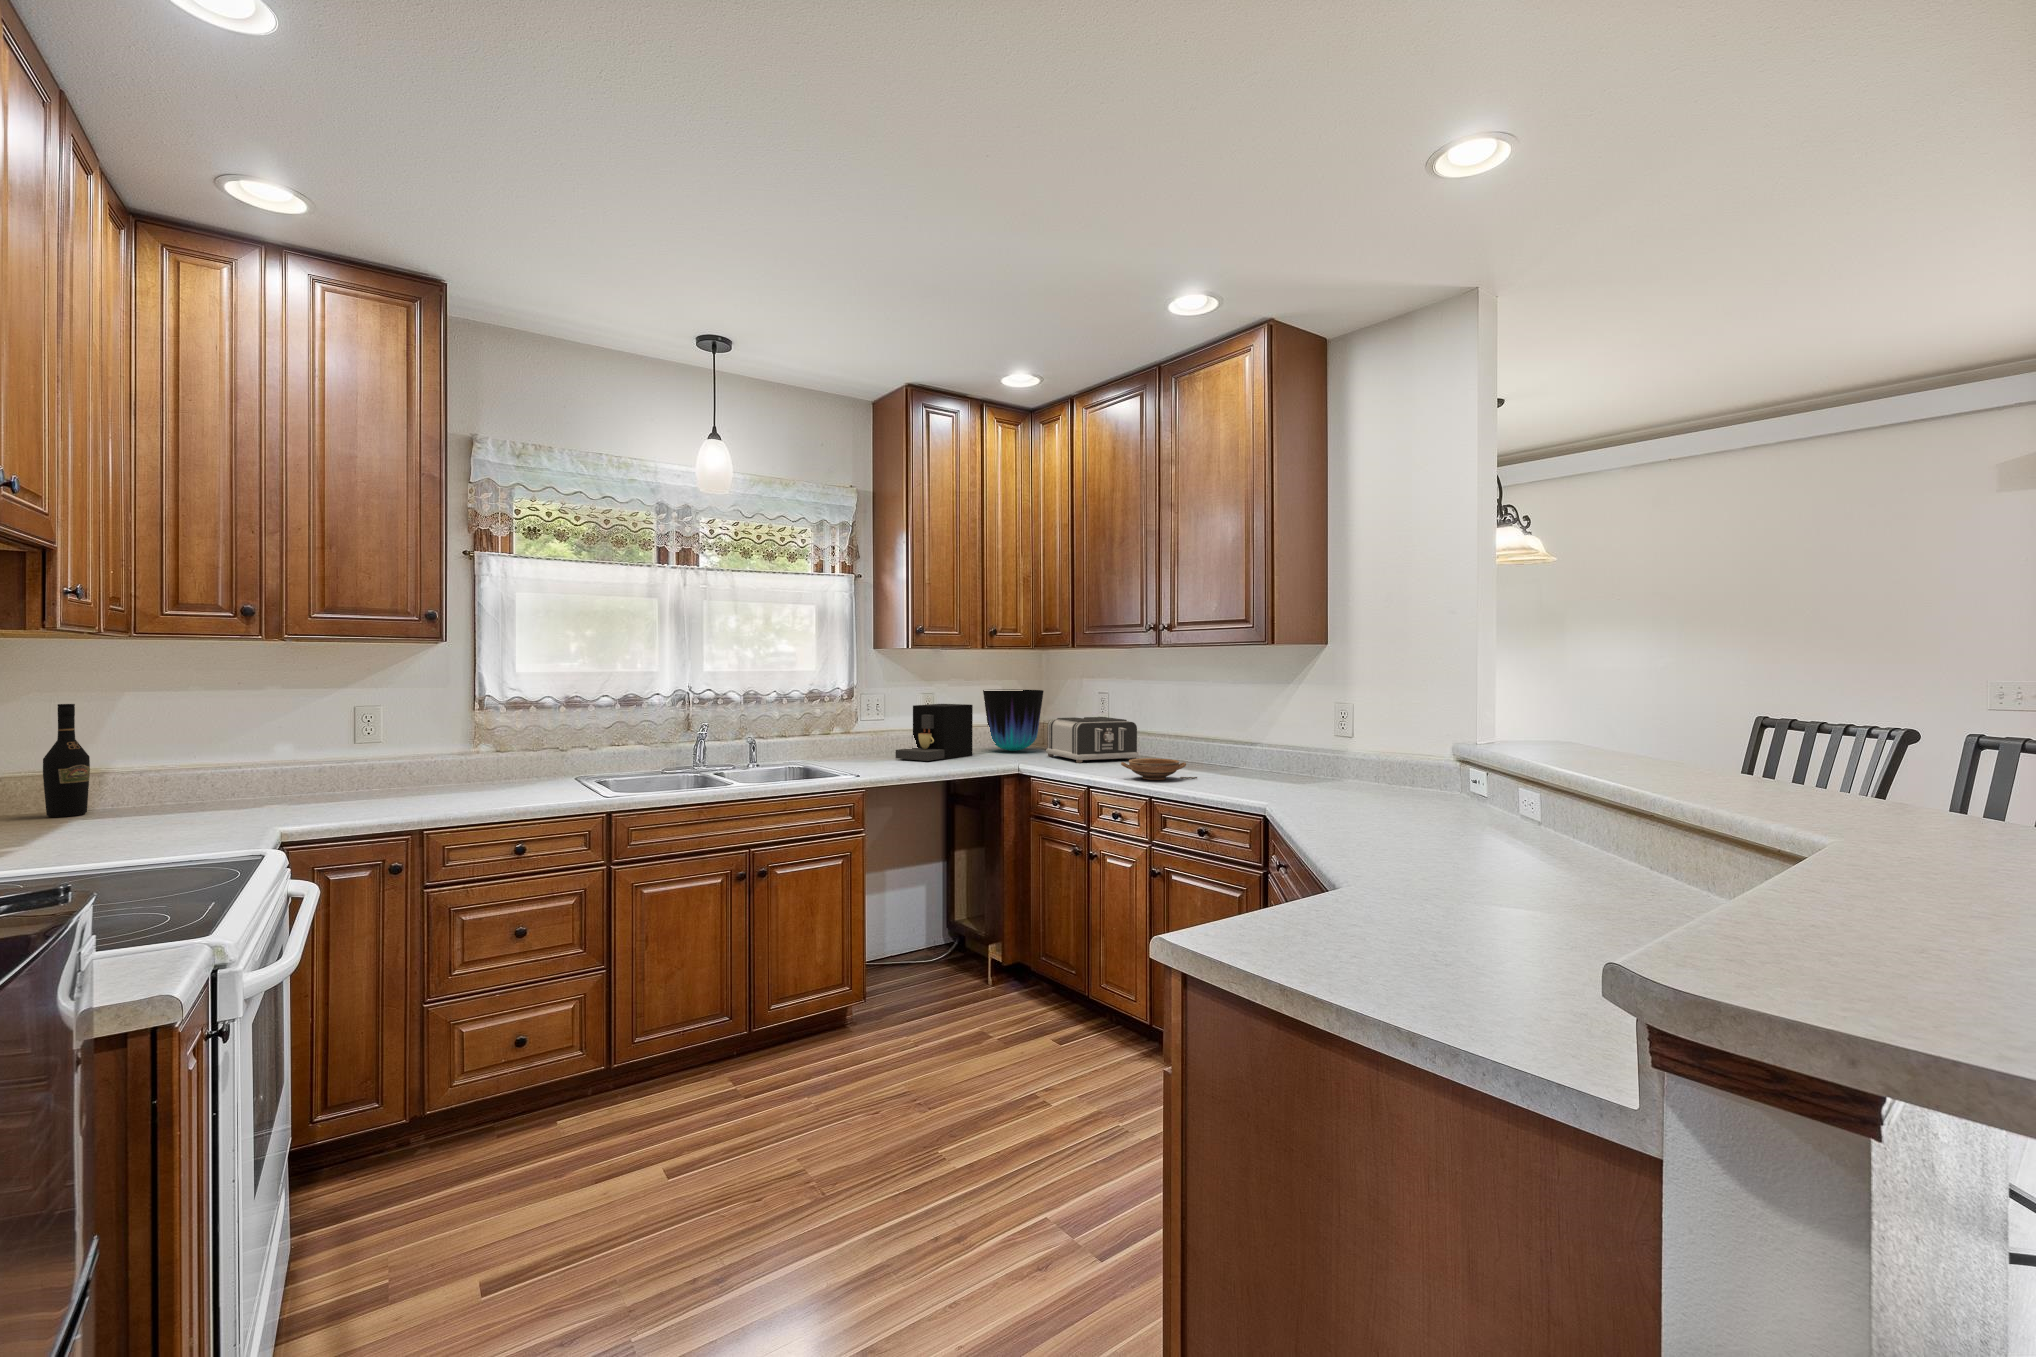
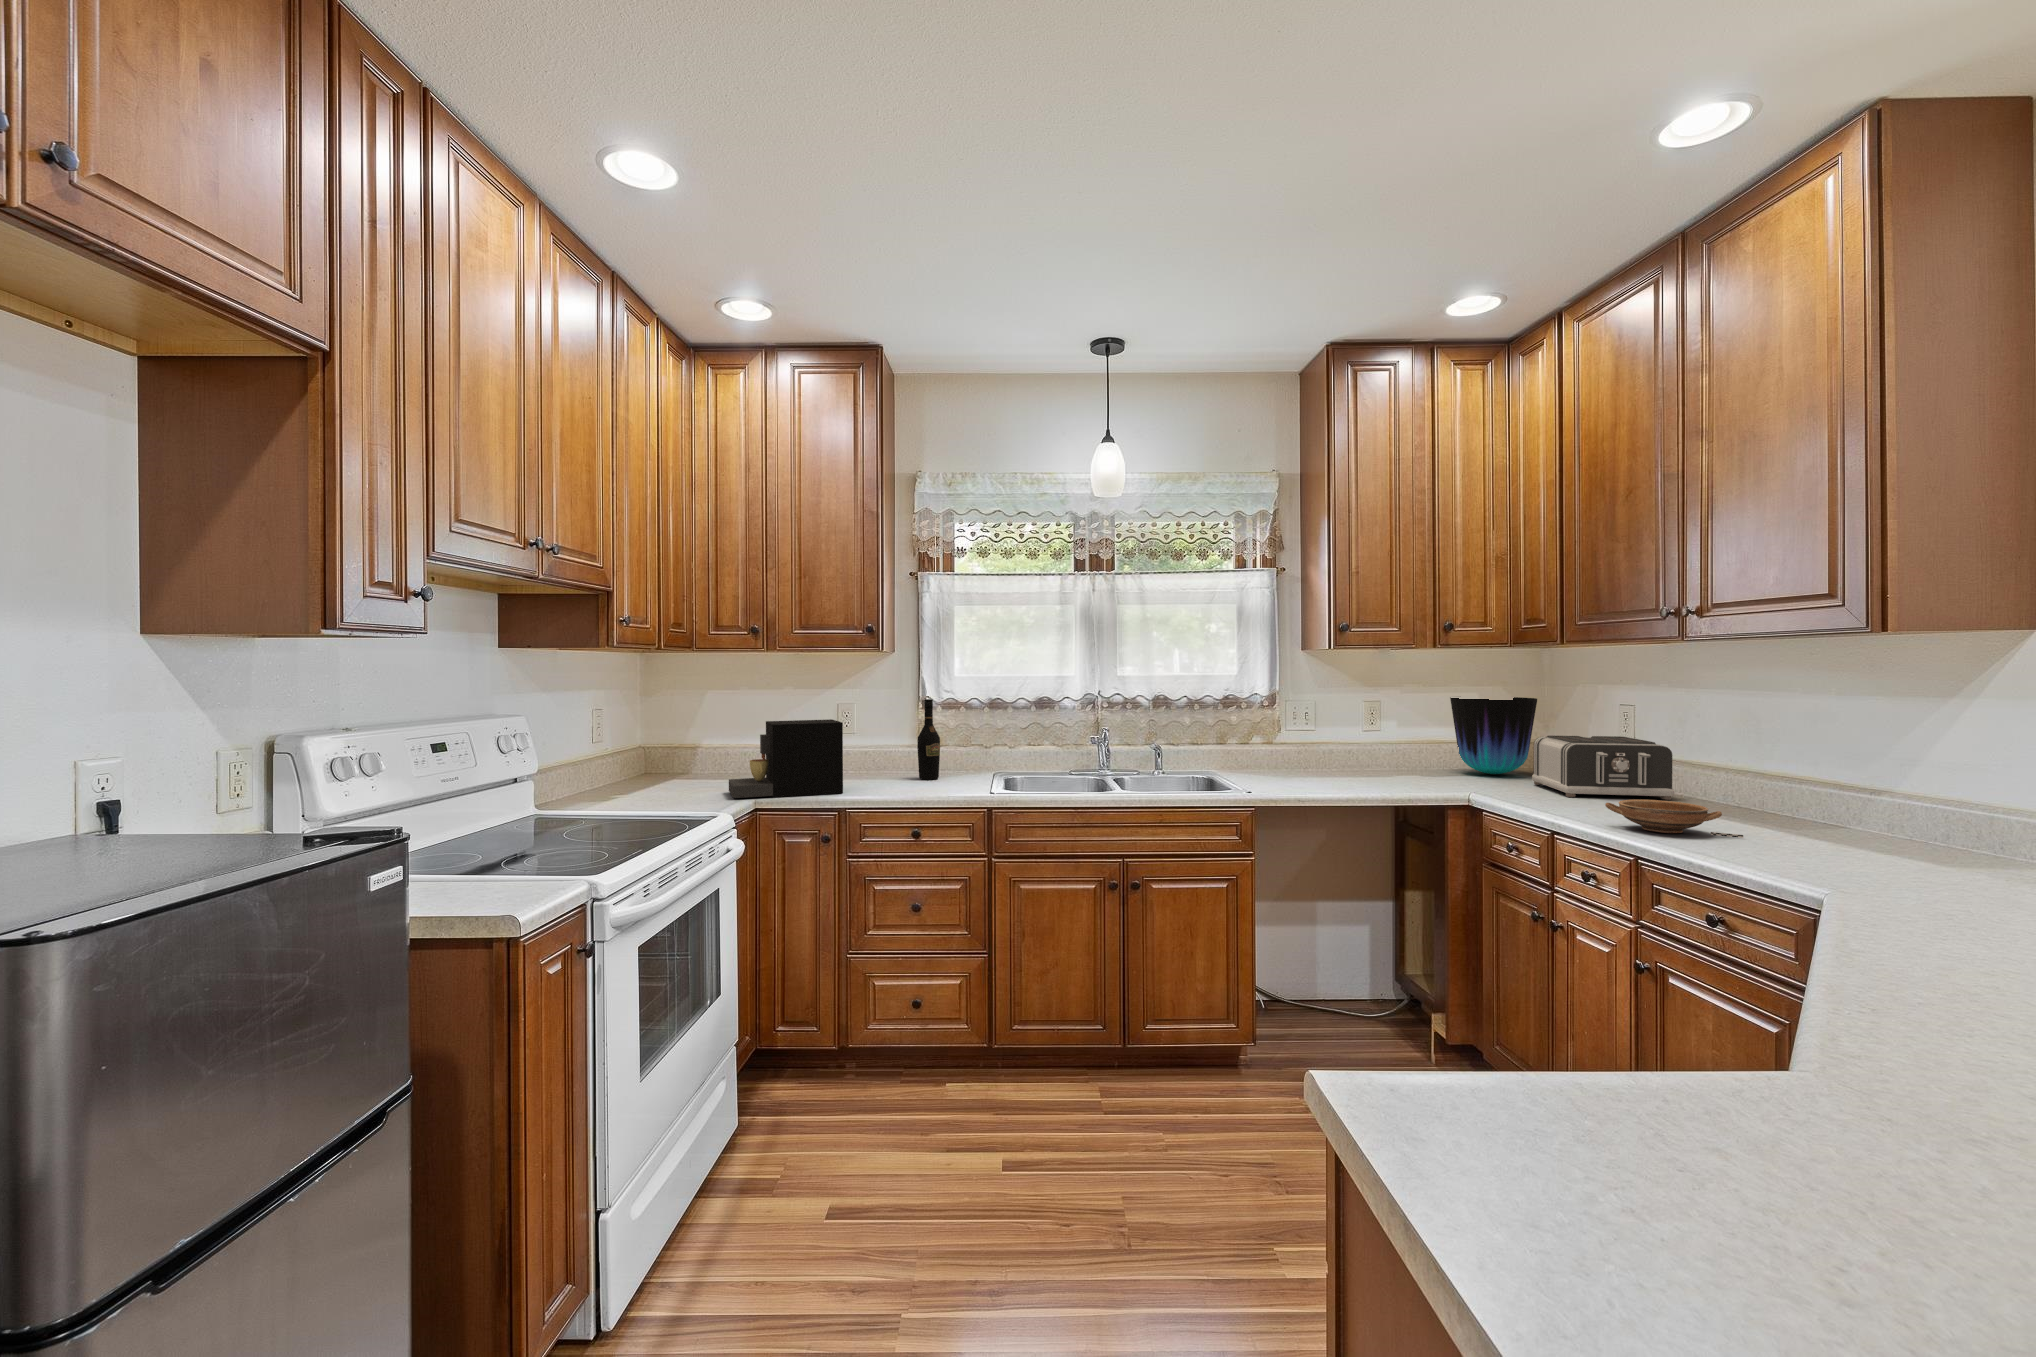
wine bottle: present [43,704,90,817] -> present [917,699,940,780]
coffee maker: present [896,704,973,761] -> present [729,719,843,798]

